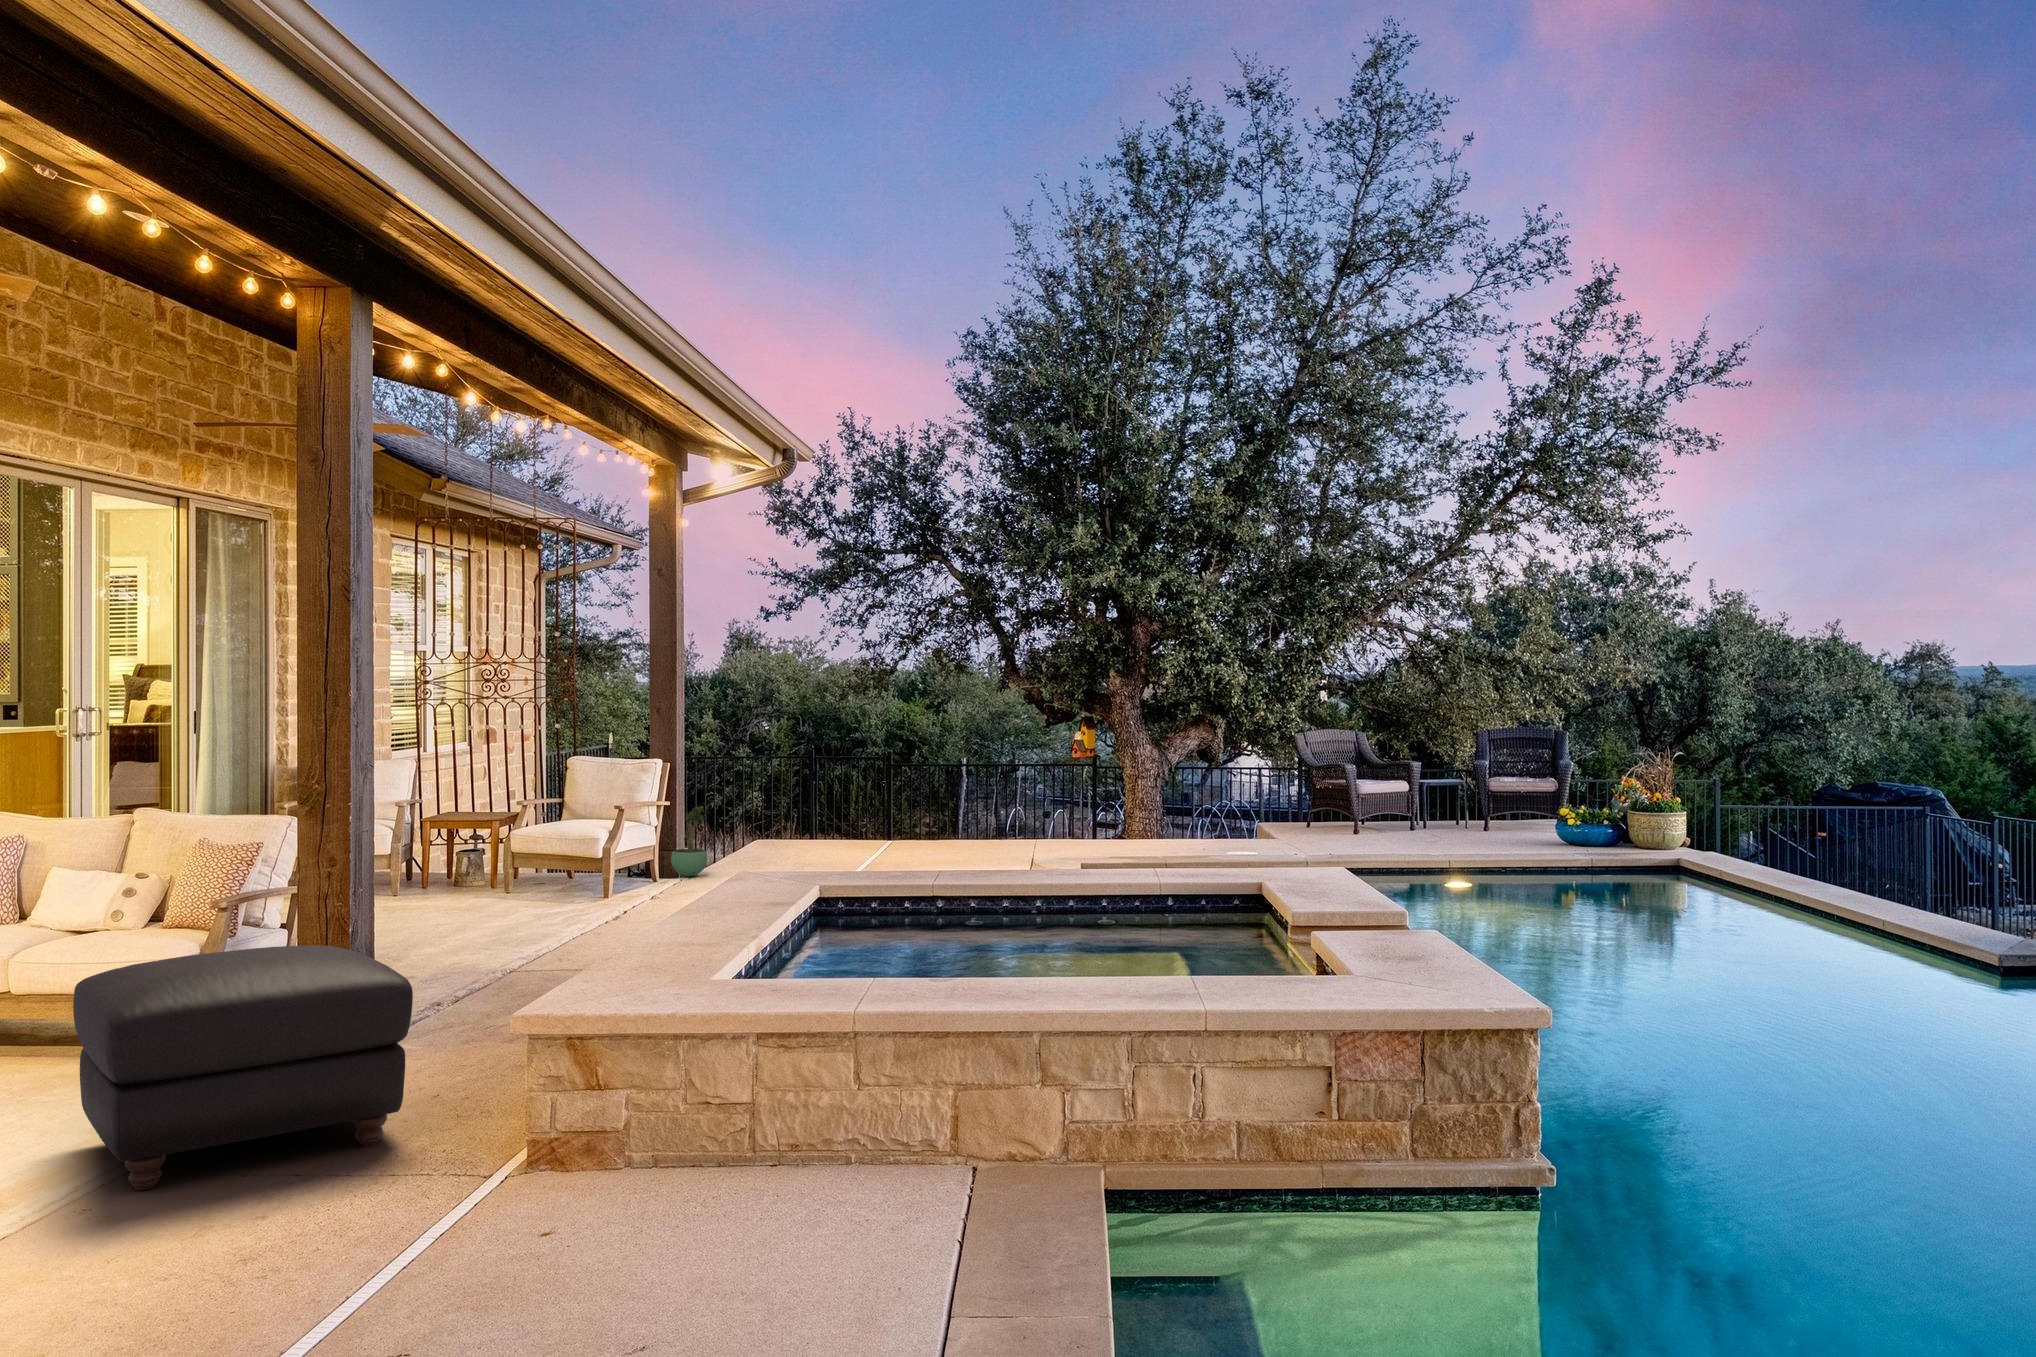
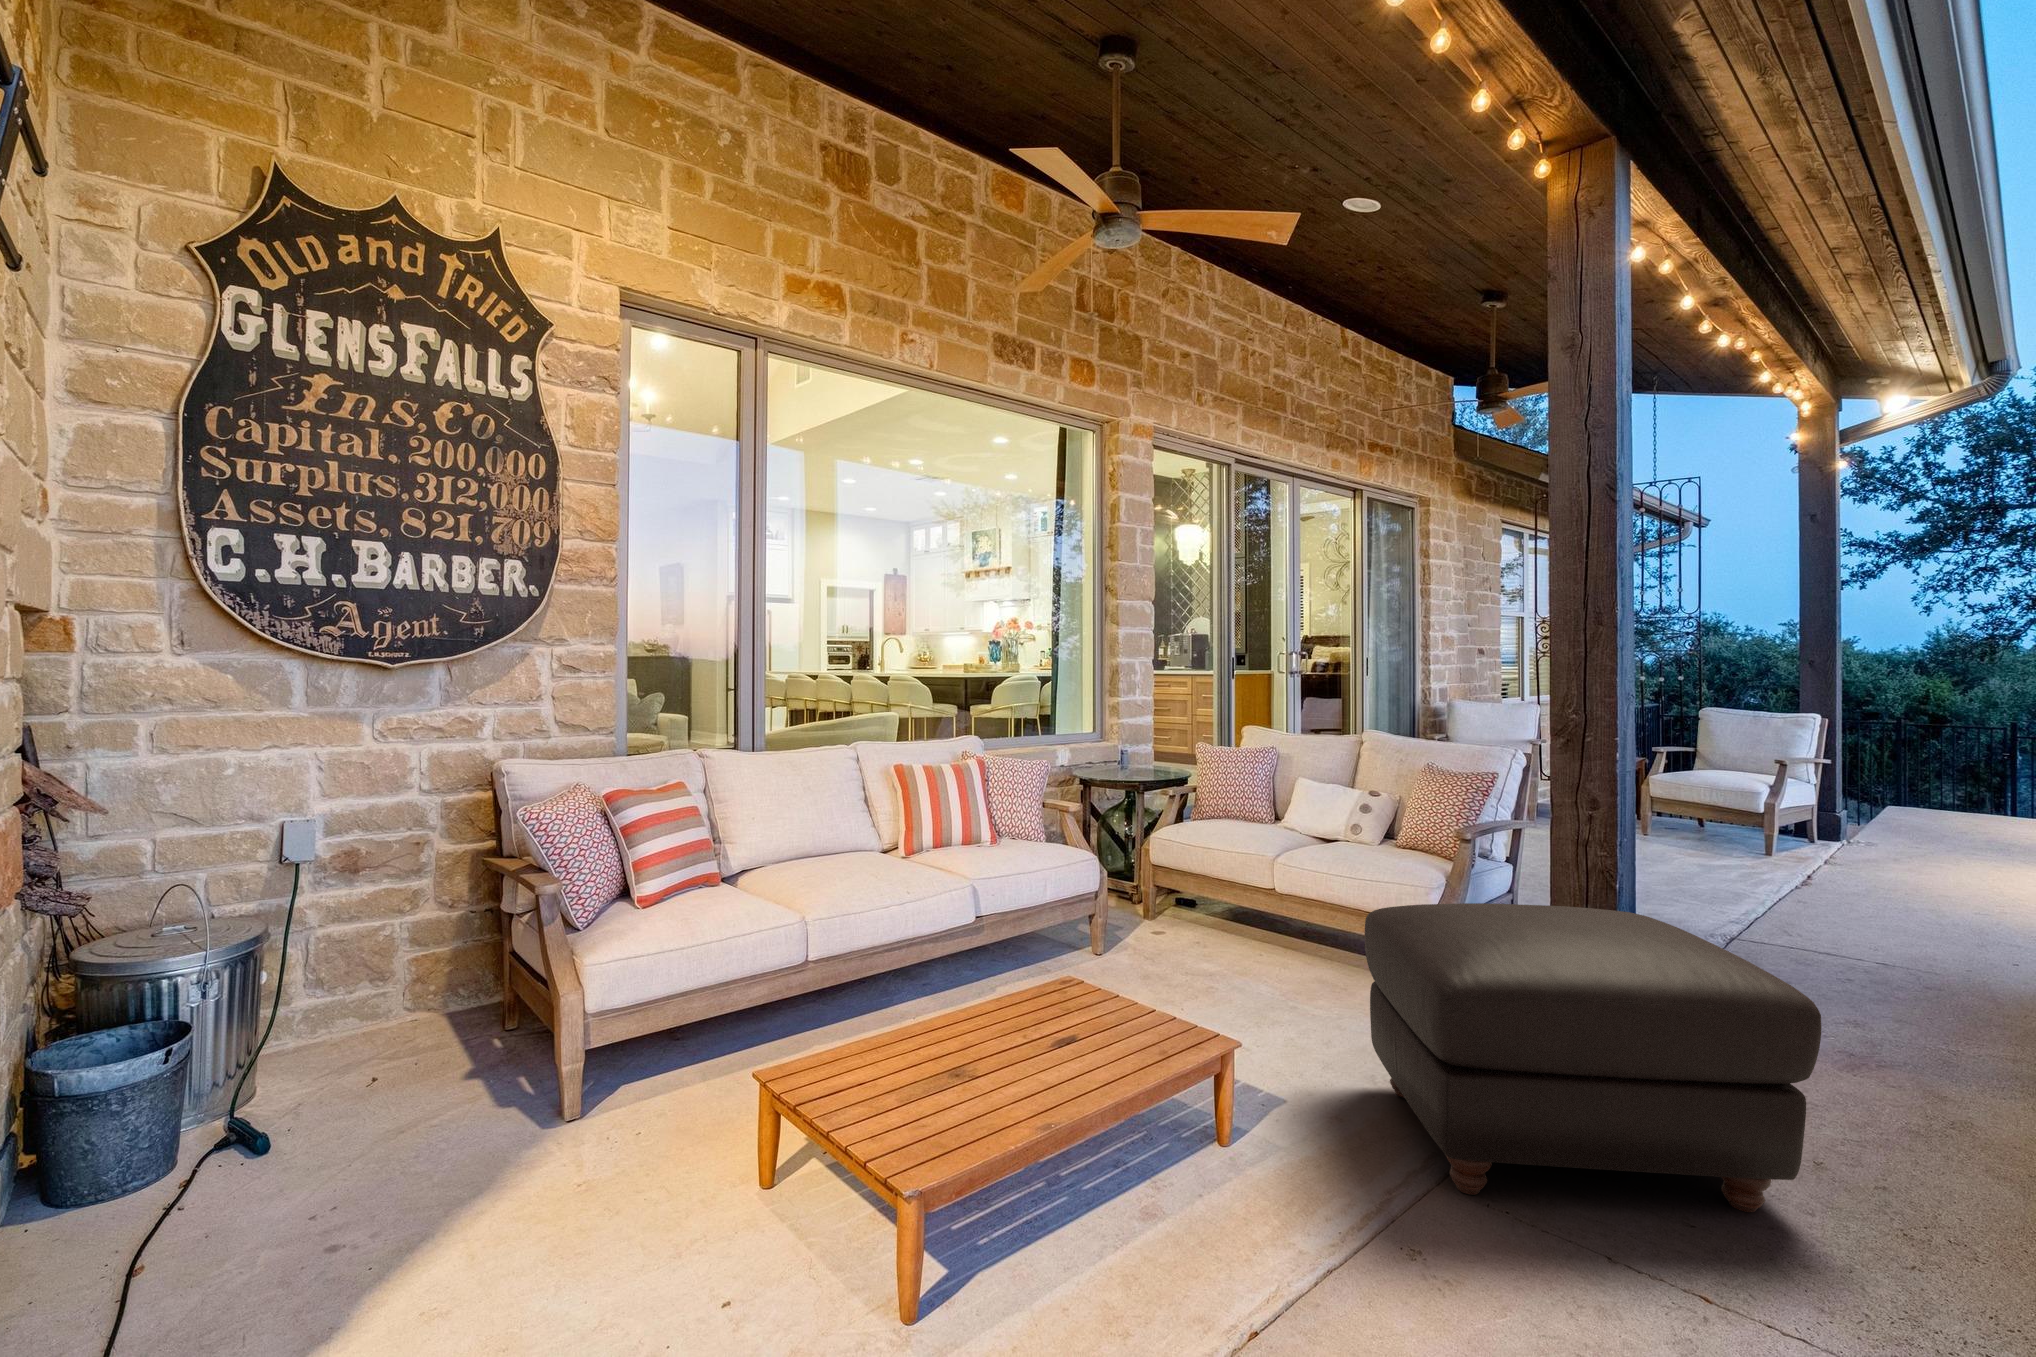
potted plant: present [671,806,707,877] -> none [1829,766,1879,842]

